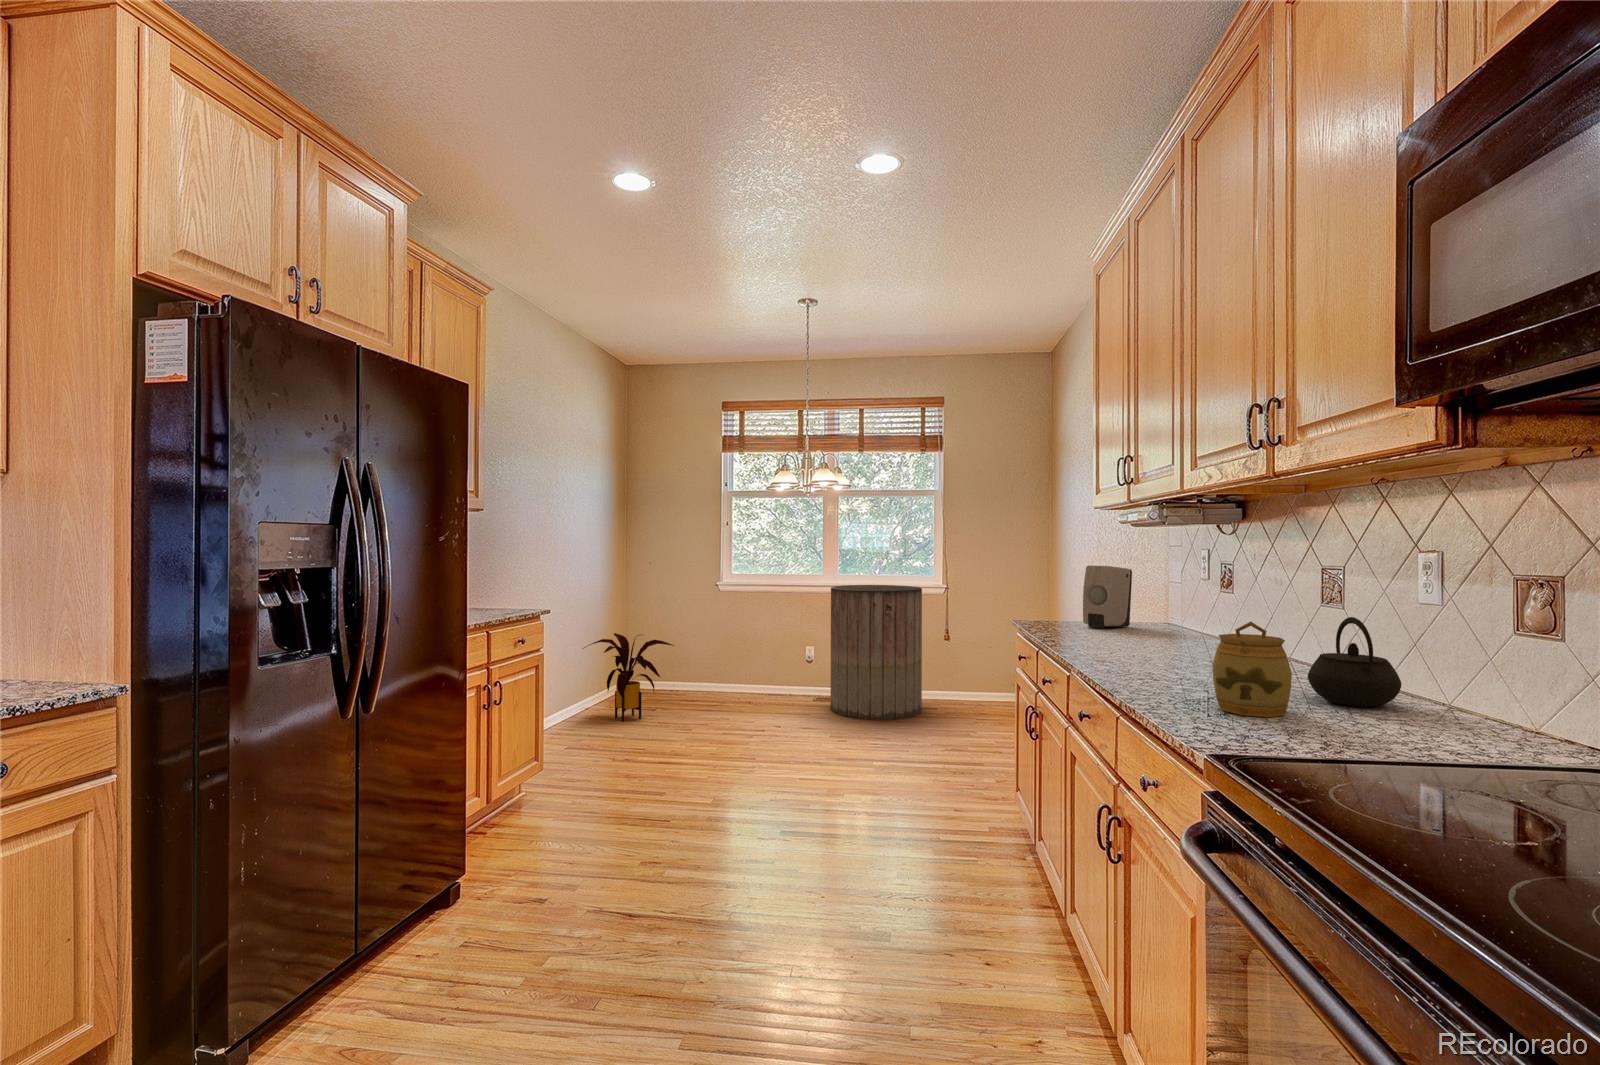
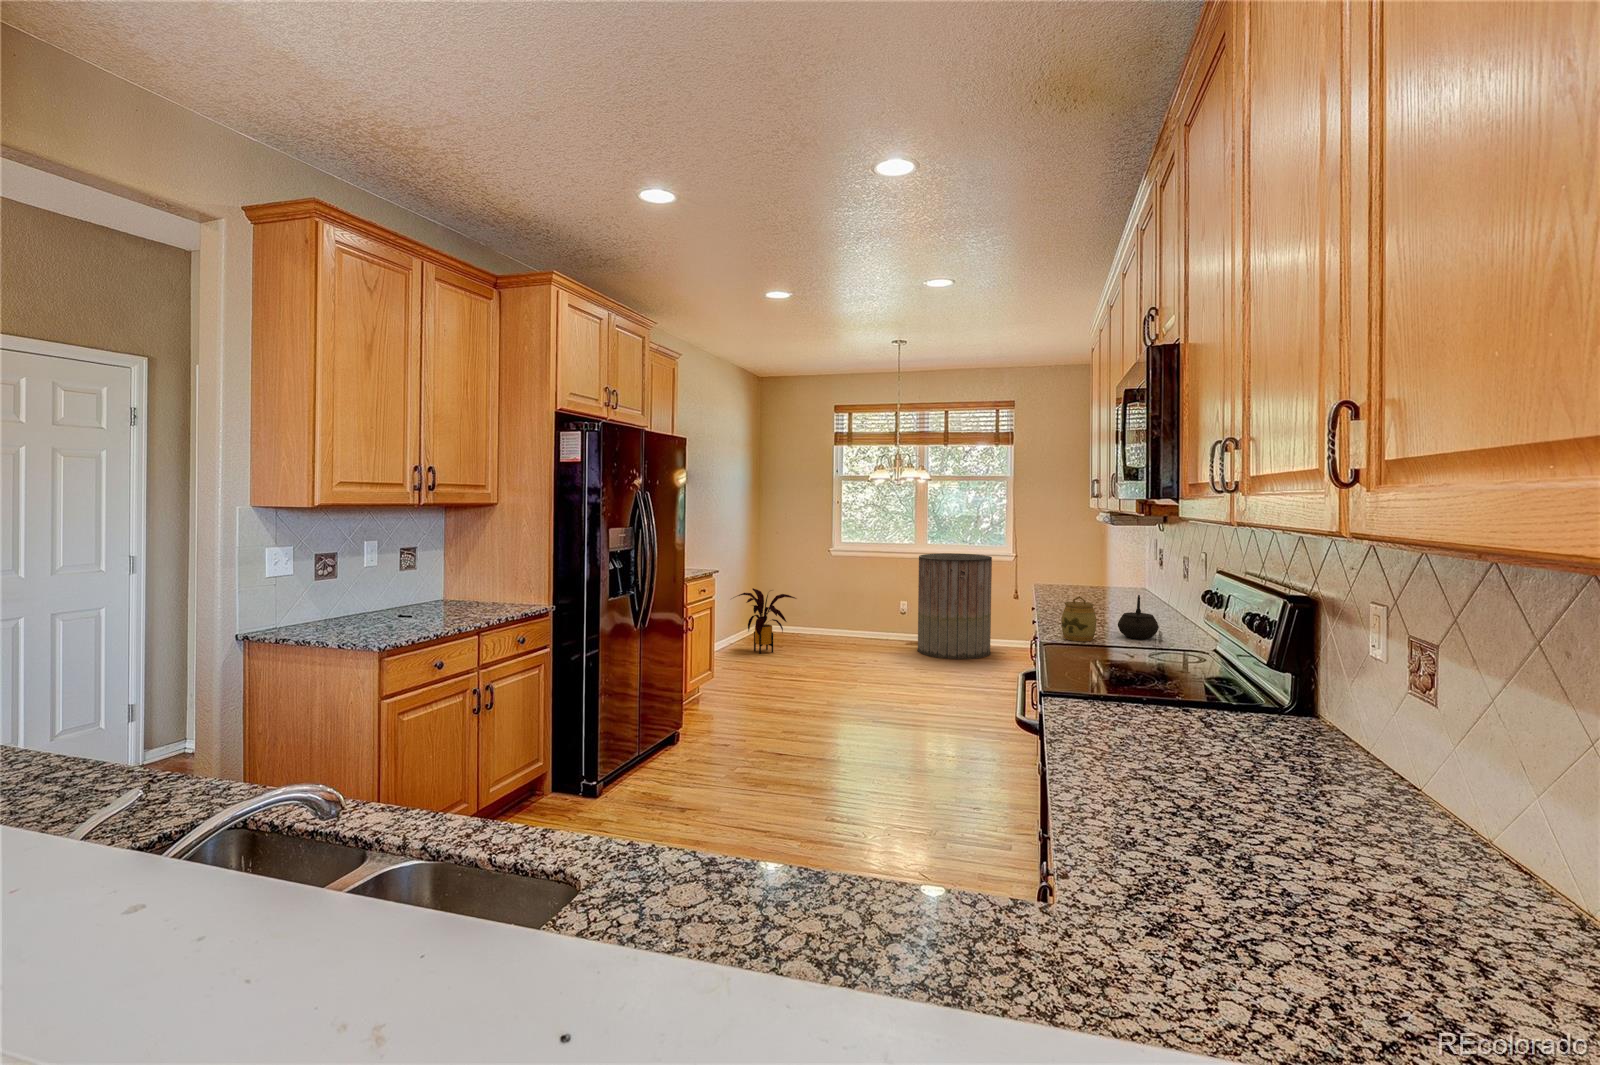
soap dispenser: present [1083,565,1132,629] -> none [1070,553,1106,595]

